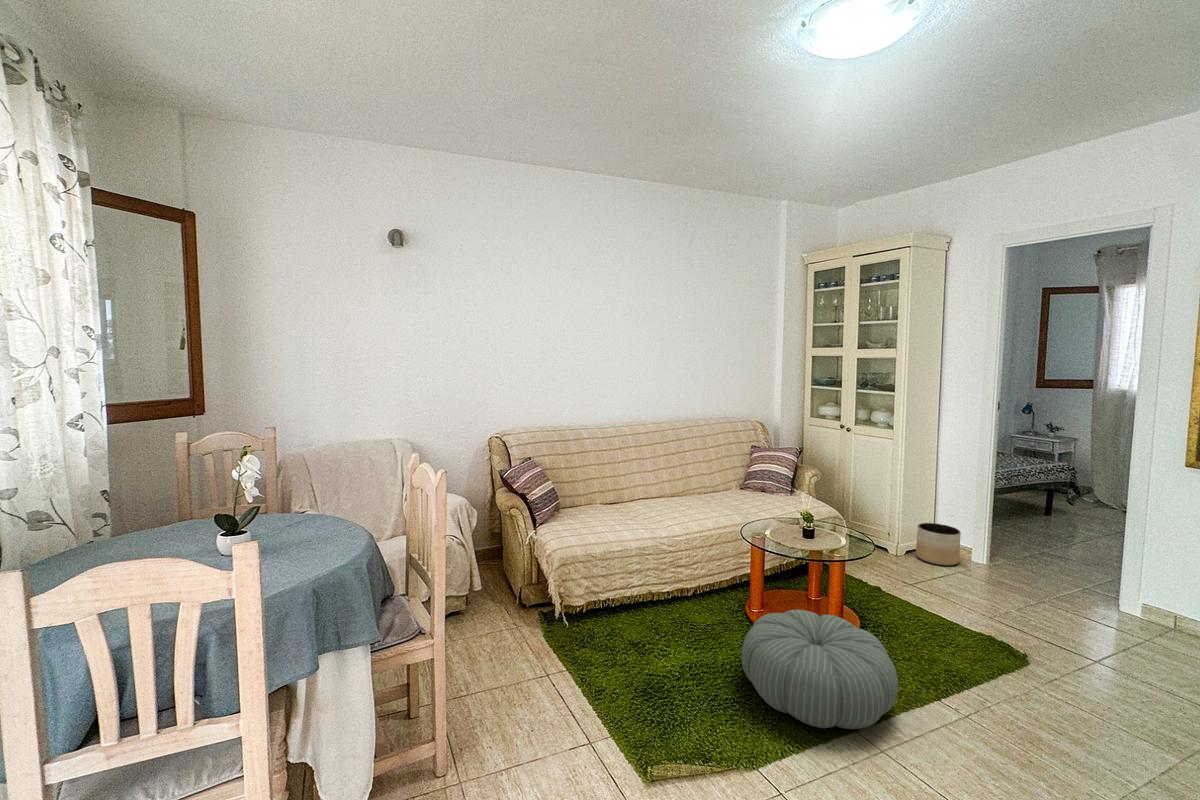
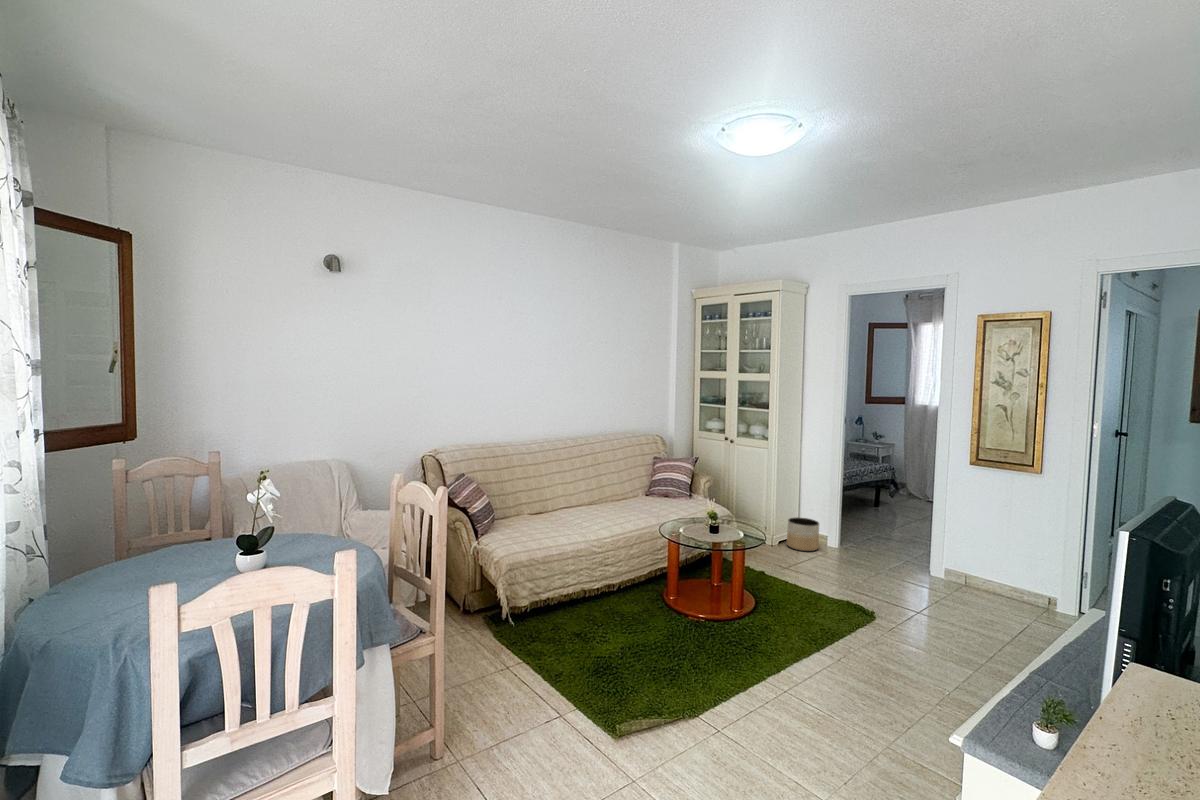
pouf: present [742,610,898,729] -> none [673,592,790,678]

